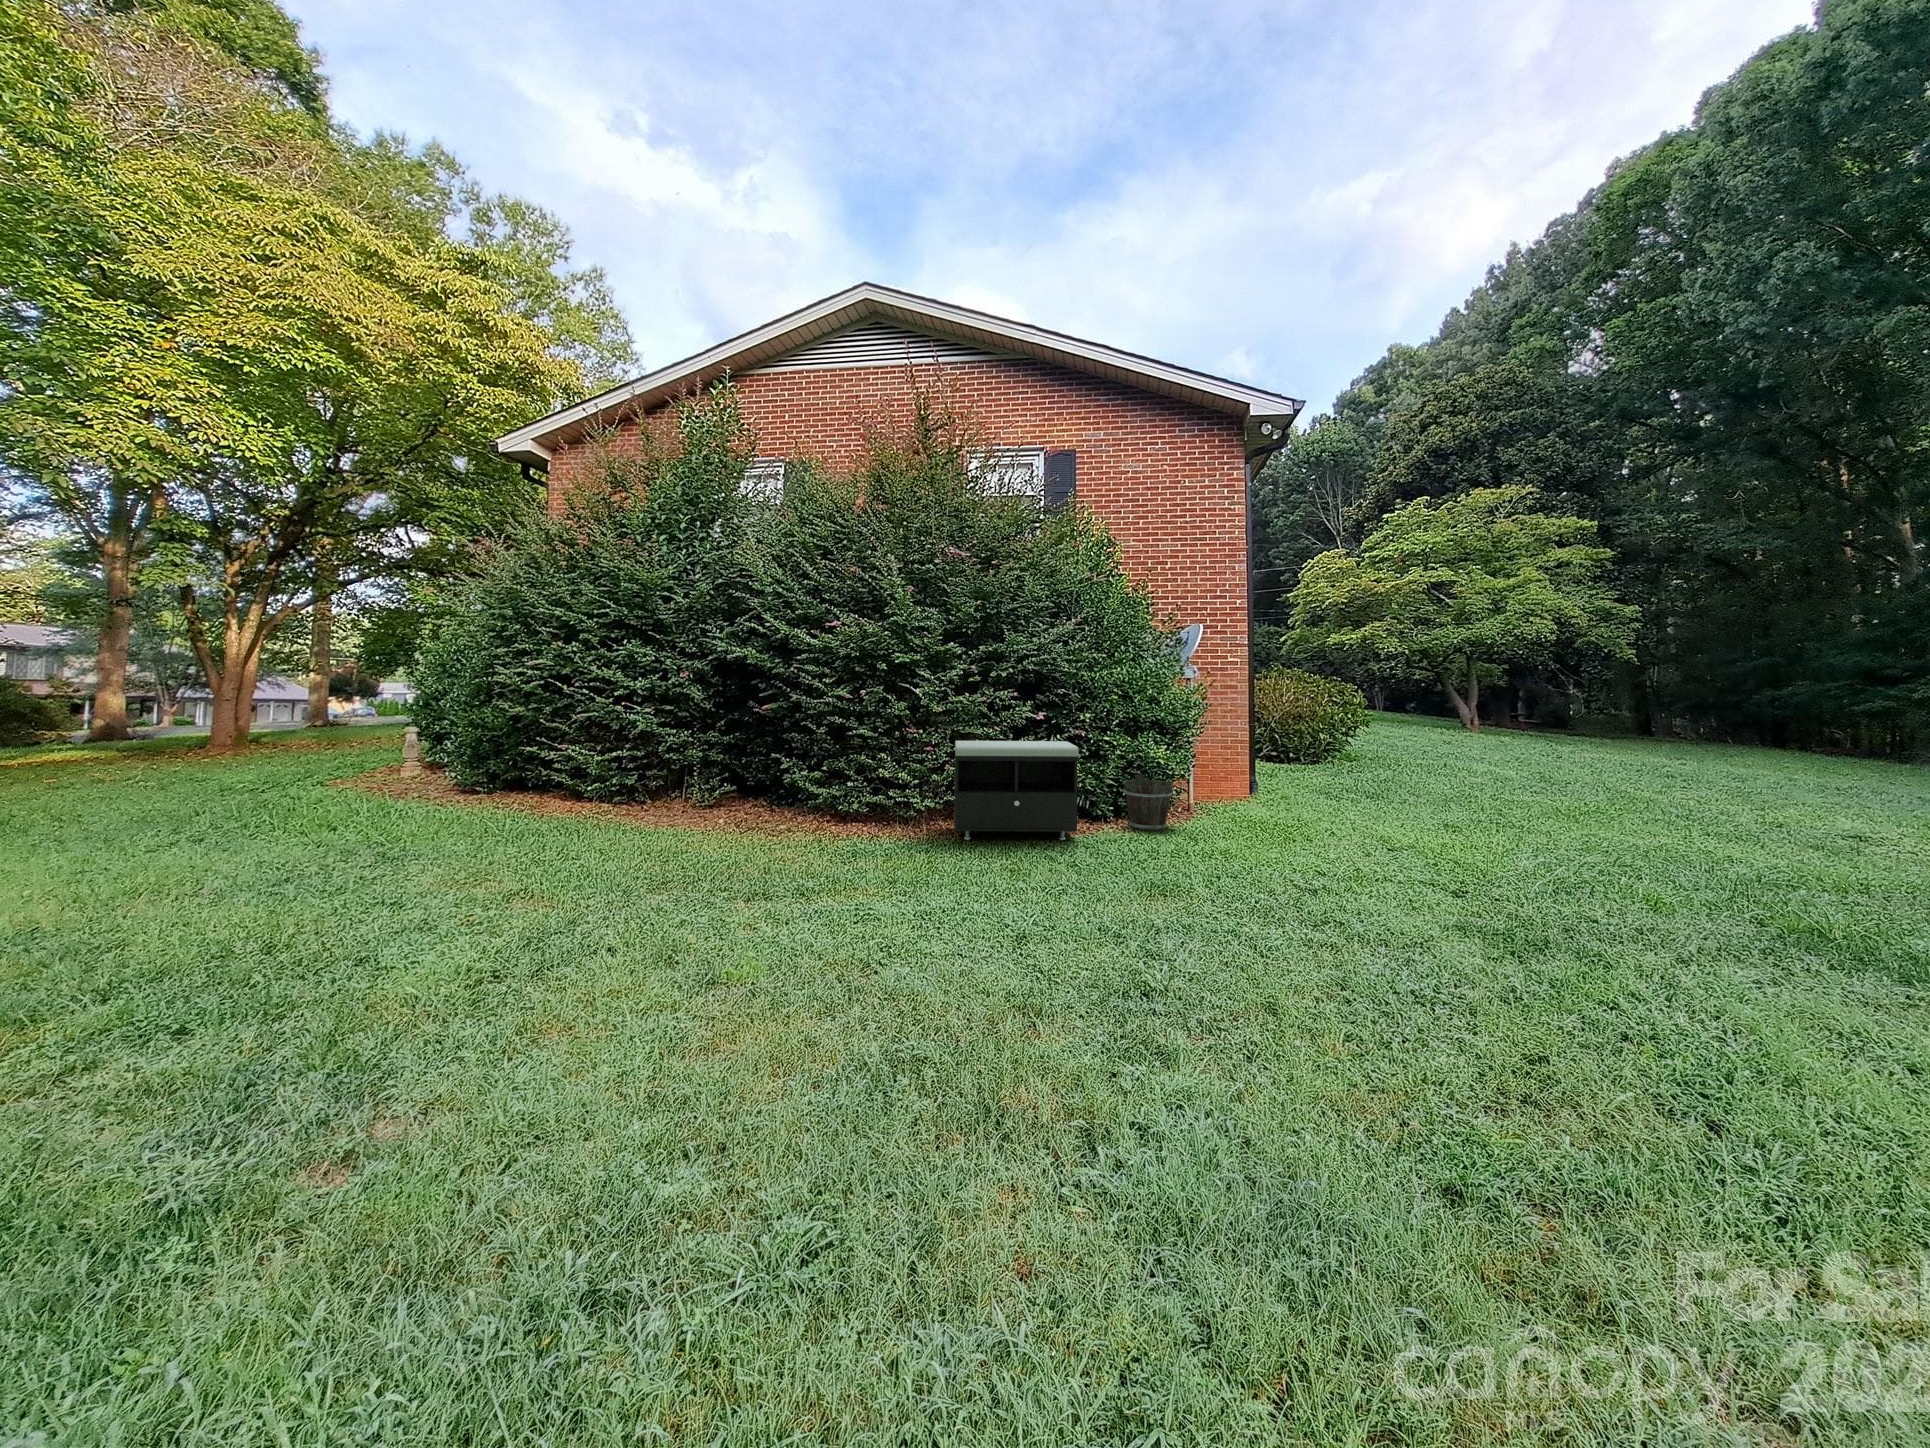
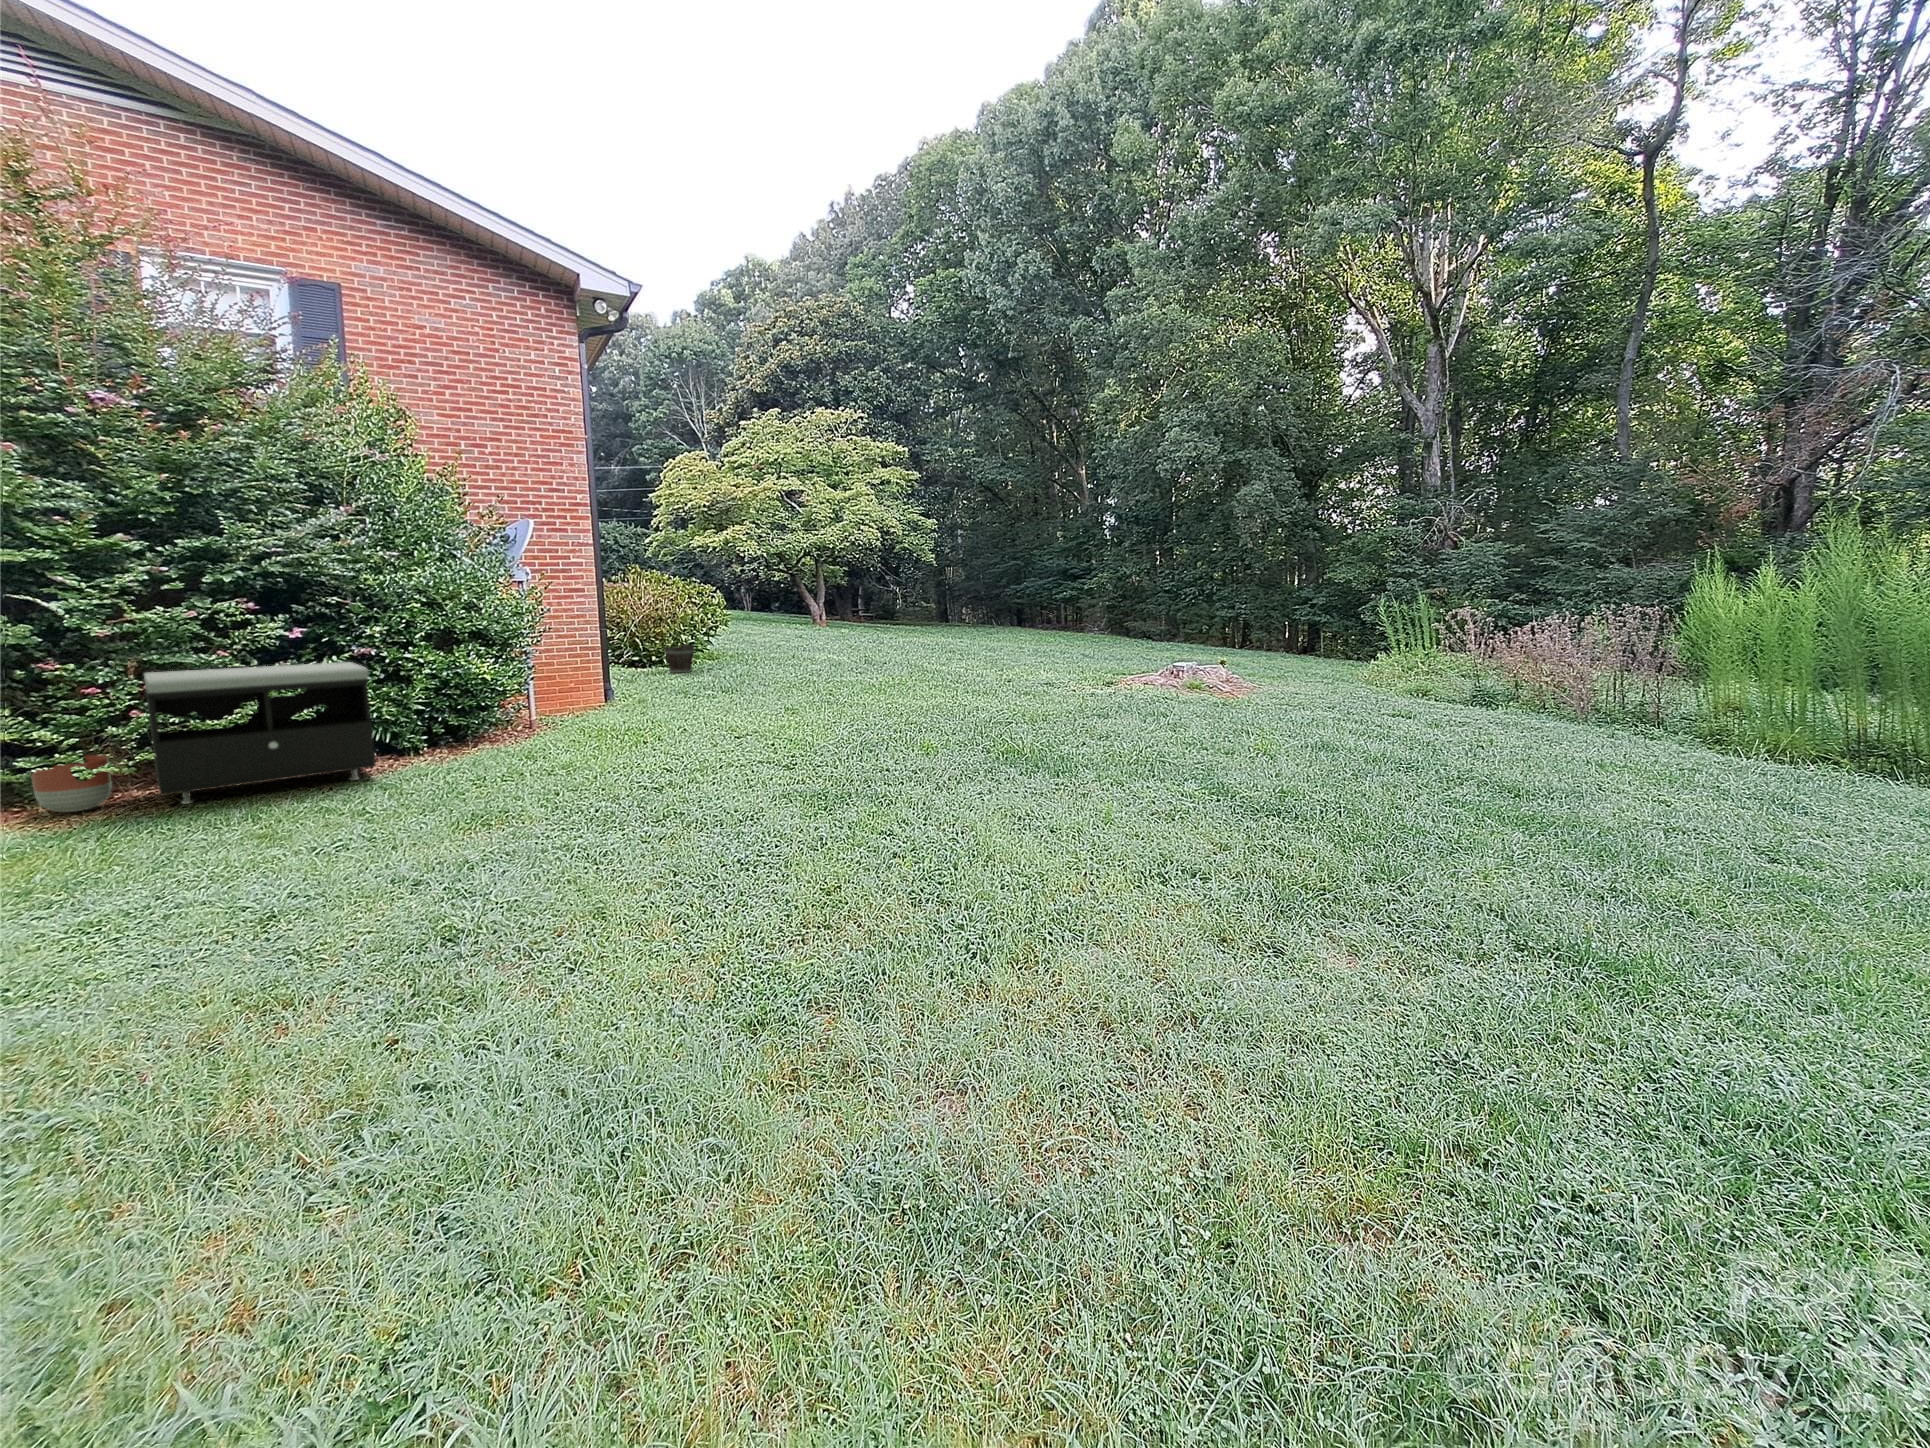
bucket: present [1124,775,1173,831] -> present [664,644,695,673]
planter: none [899,795,934,833] -> present [31,755,112,812]

